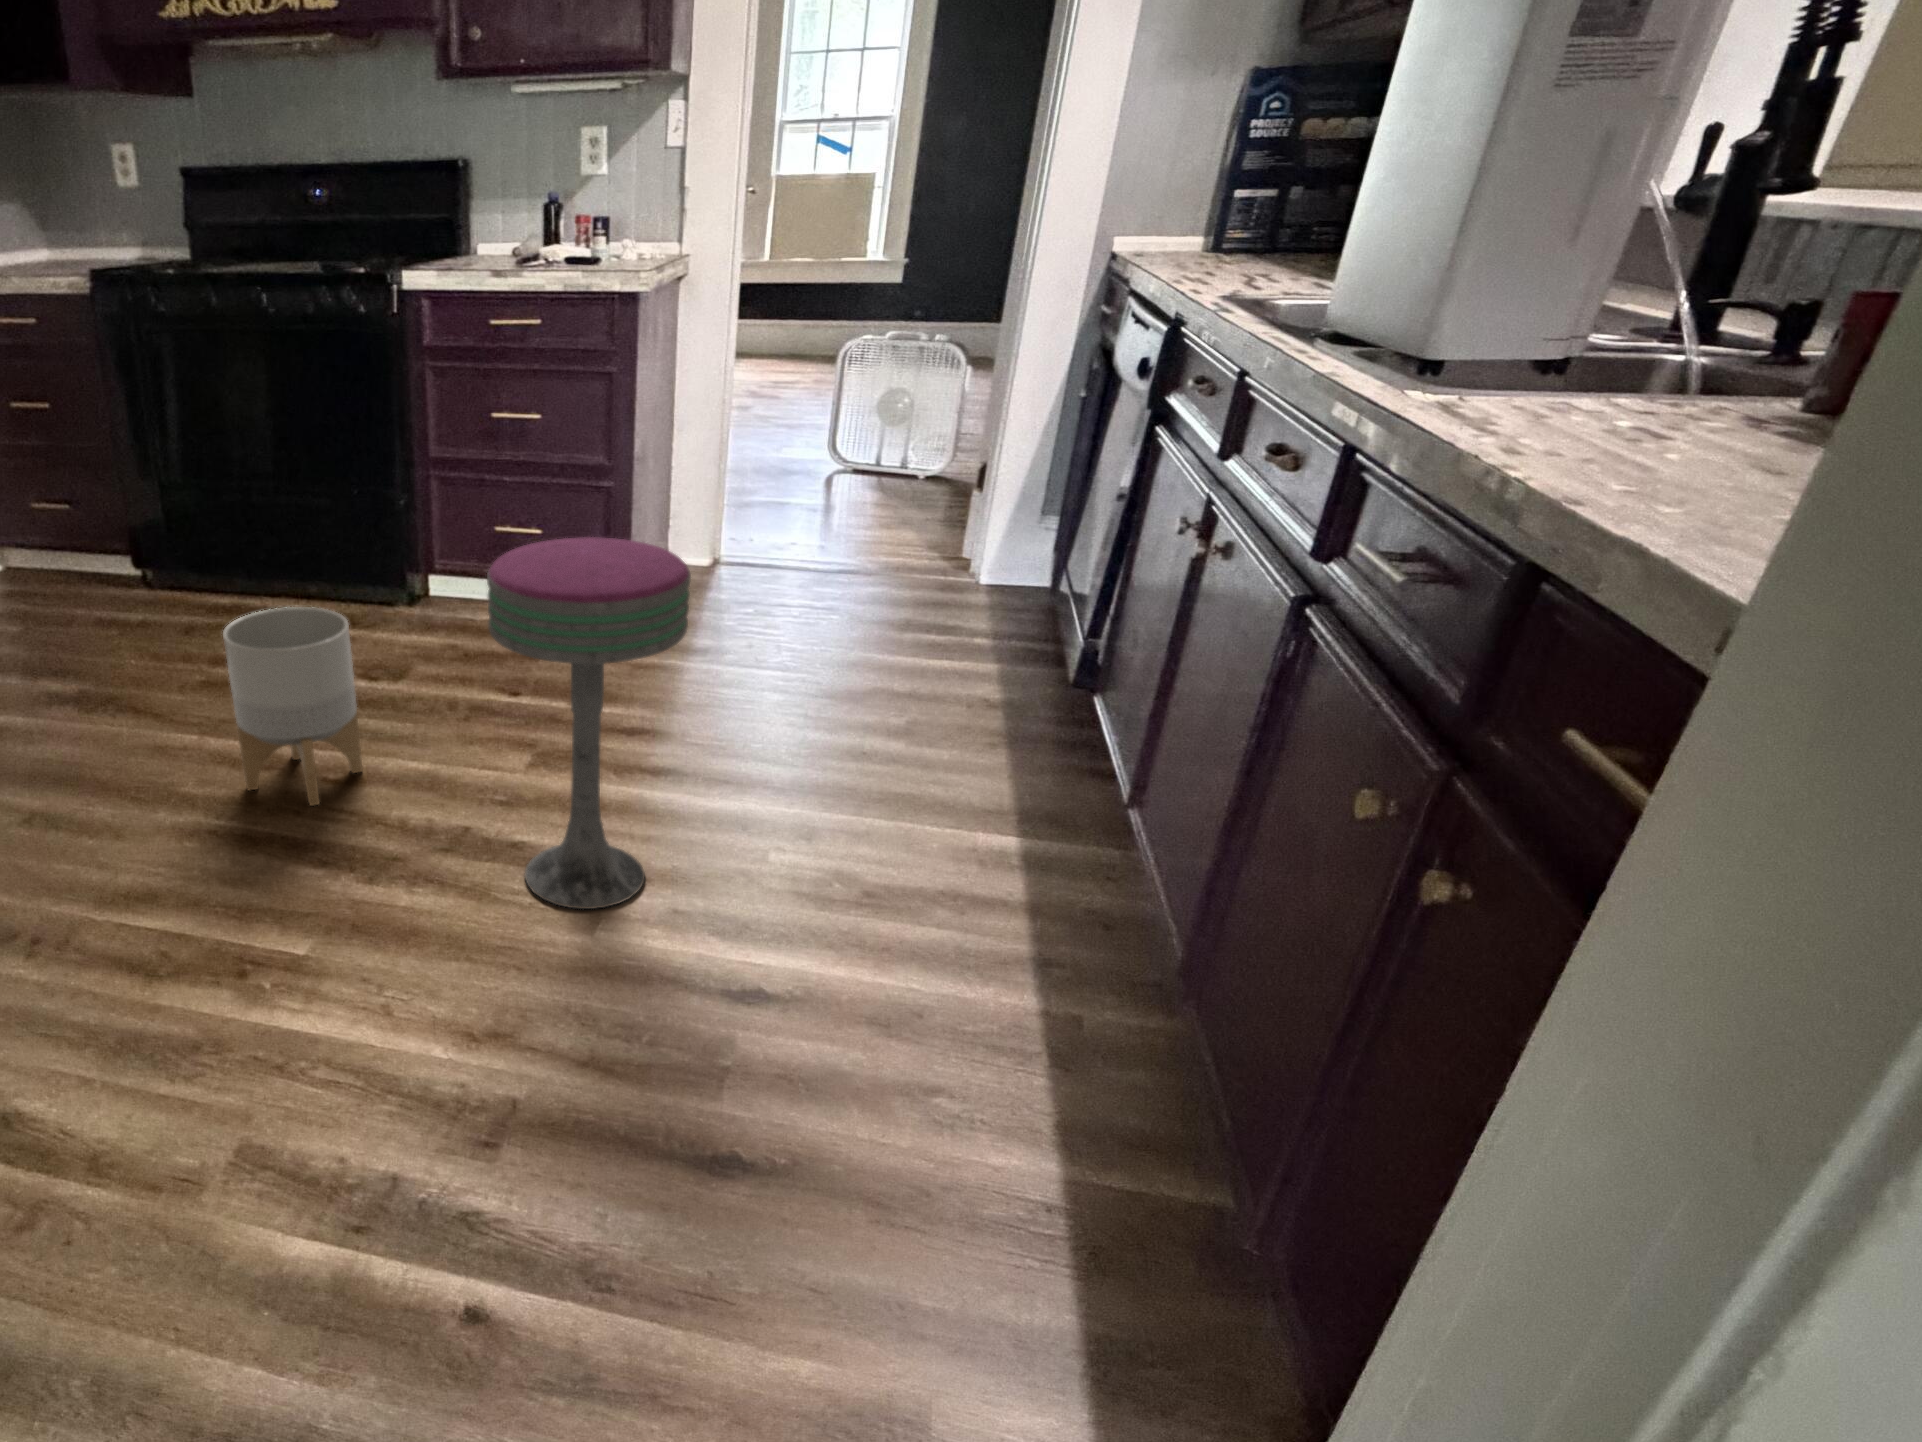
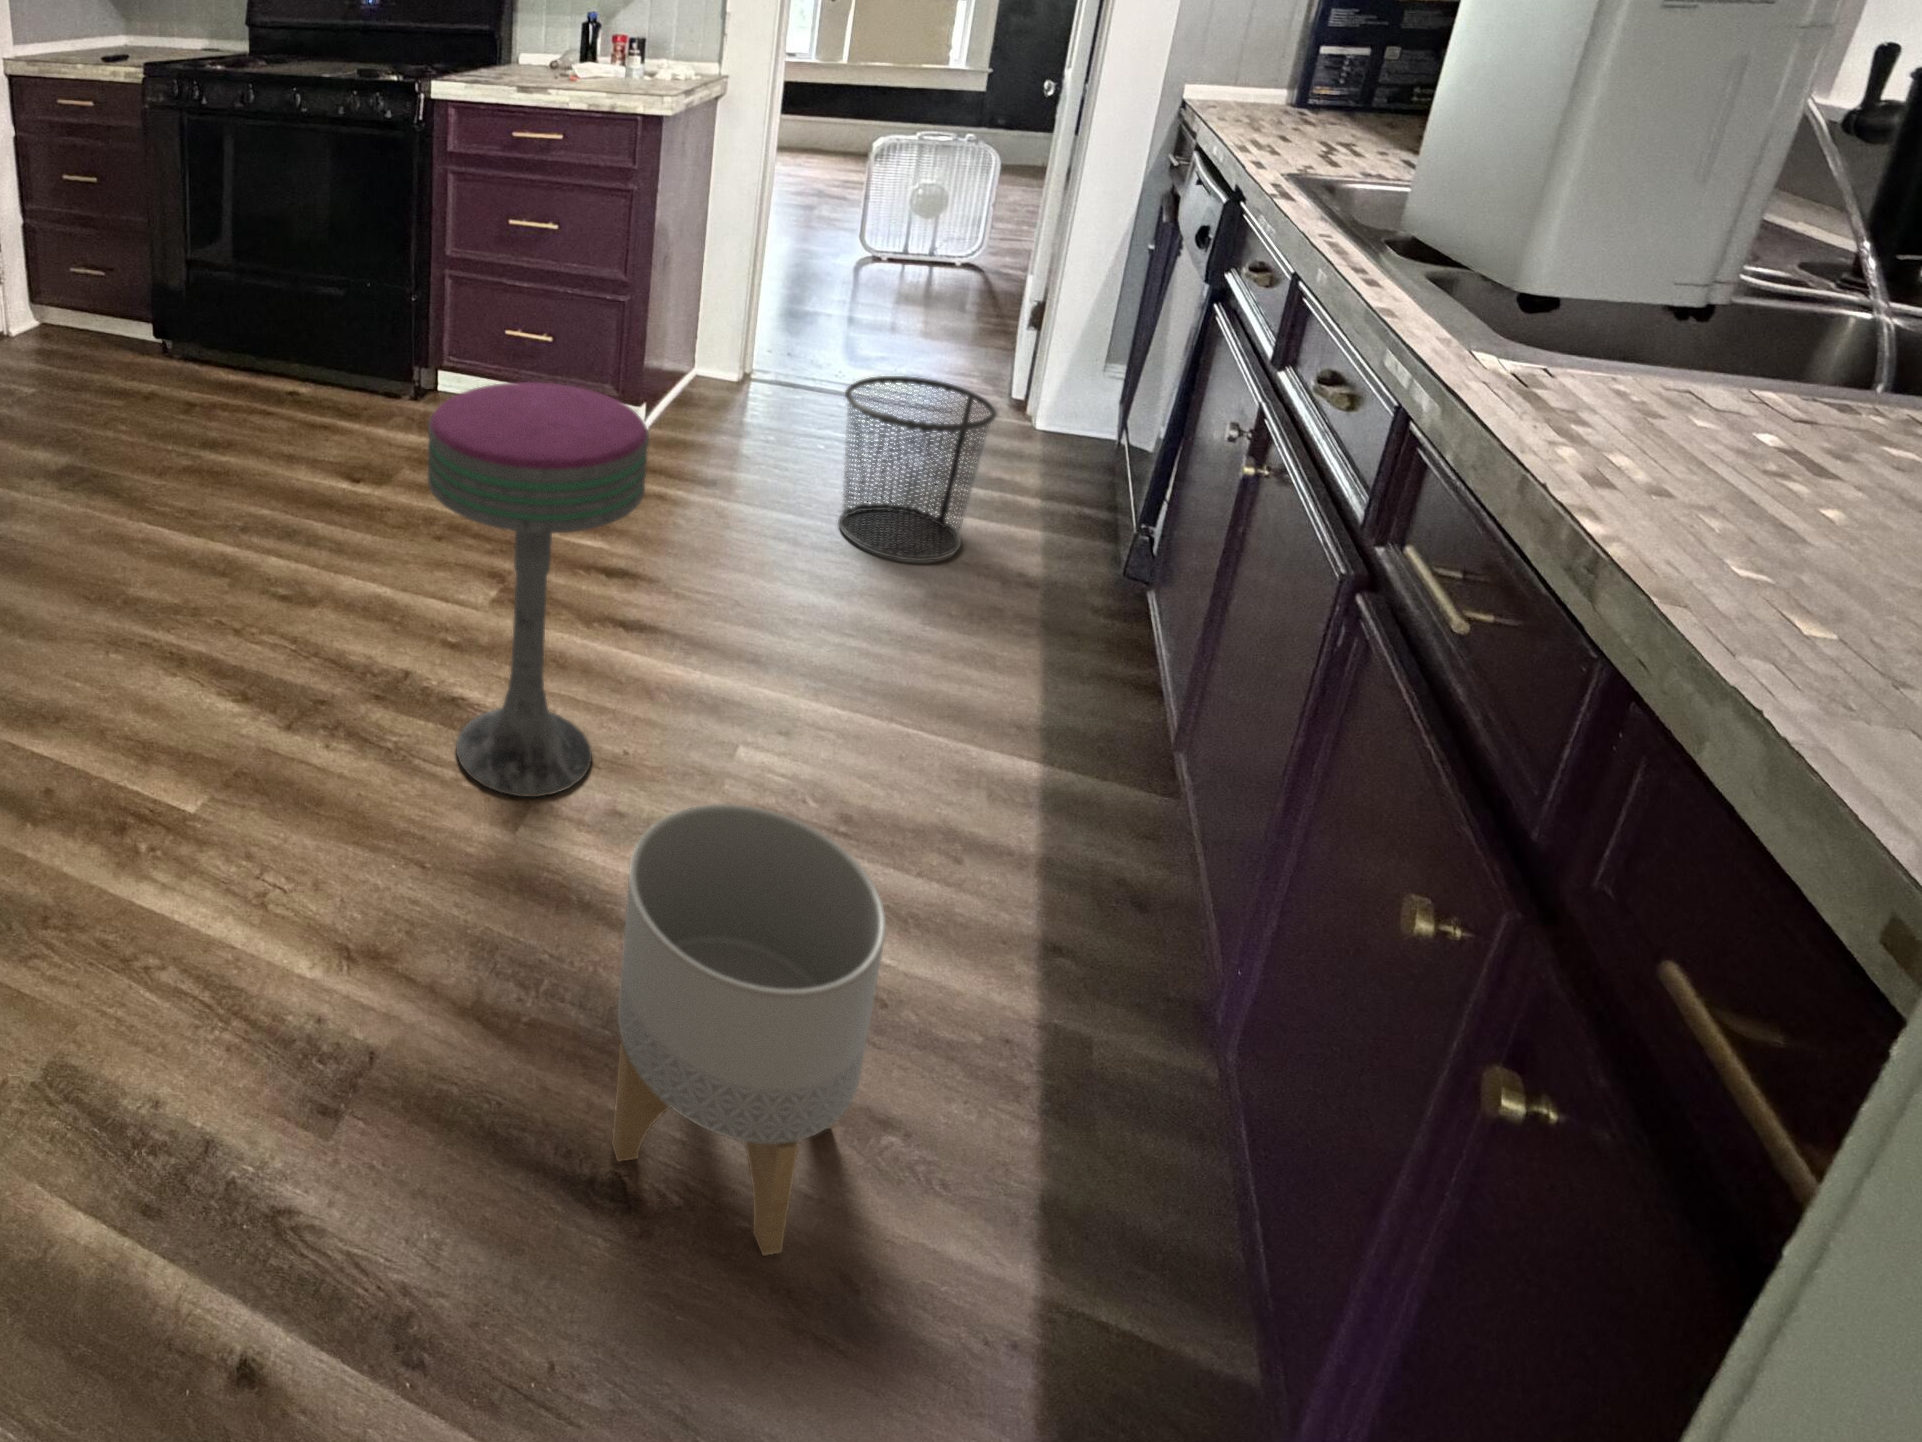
waste bin: none [818,533,957,697] -> present [838,376,997,561]
planter: present [223,607,362,806] -> present [612,804,886,1255]

